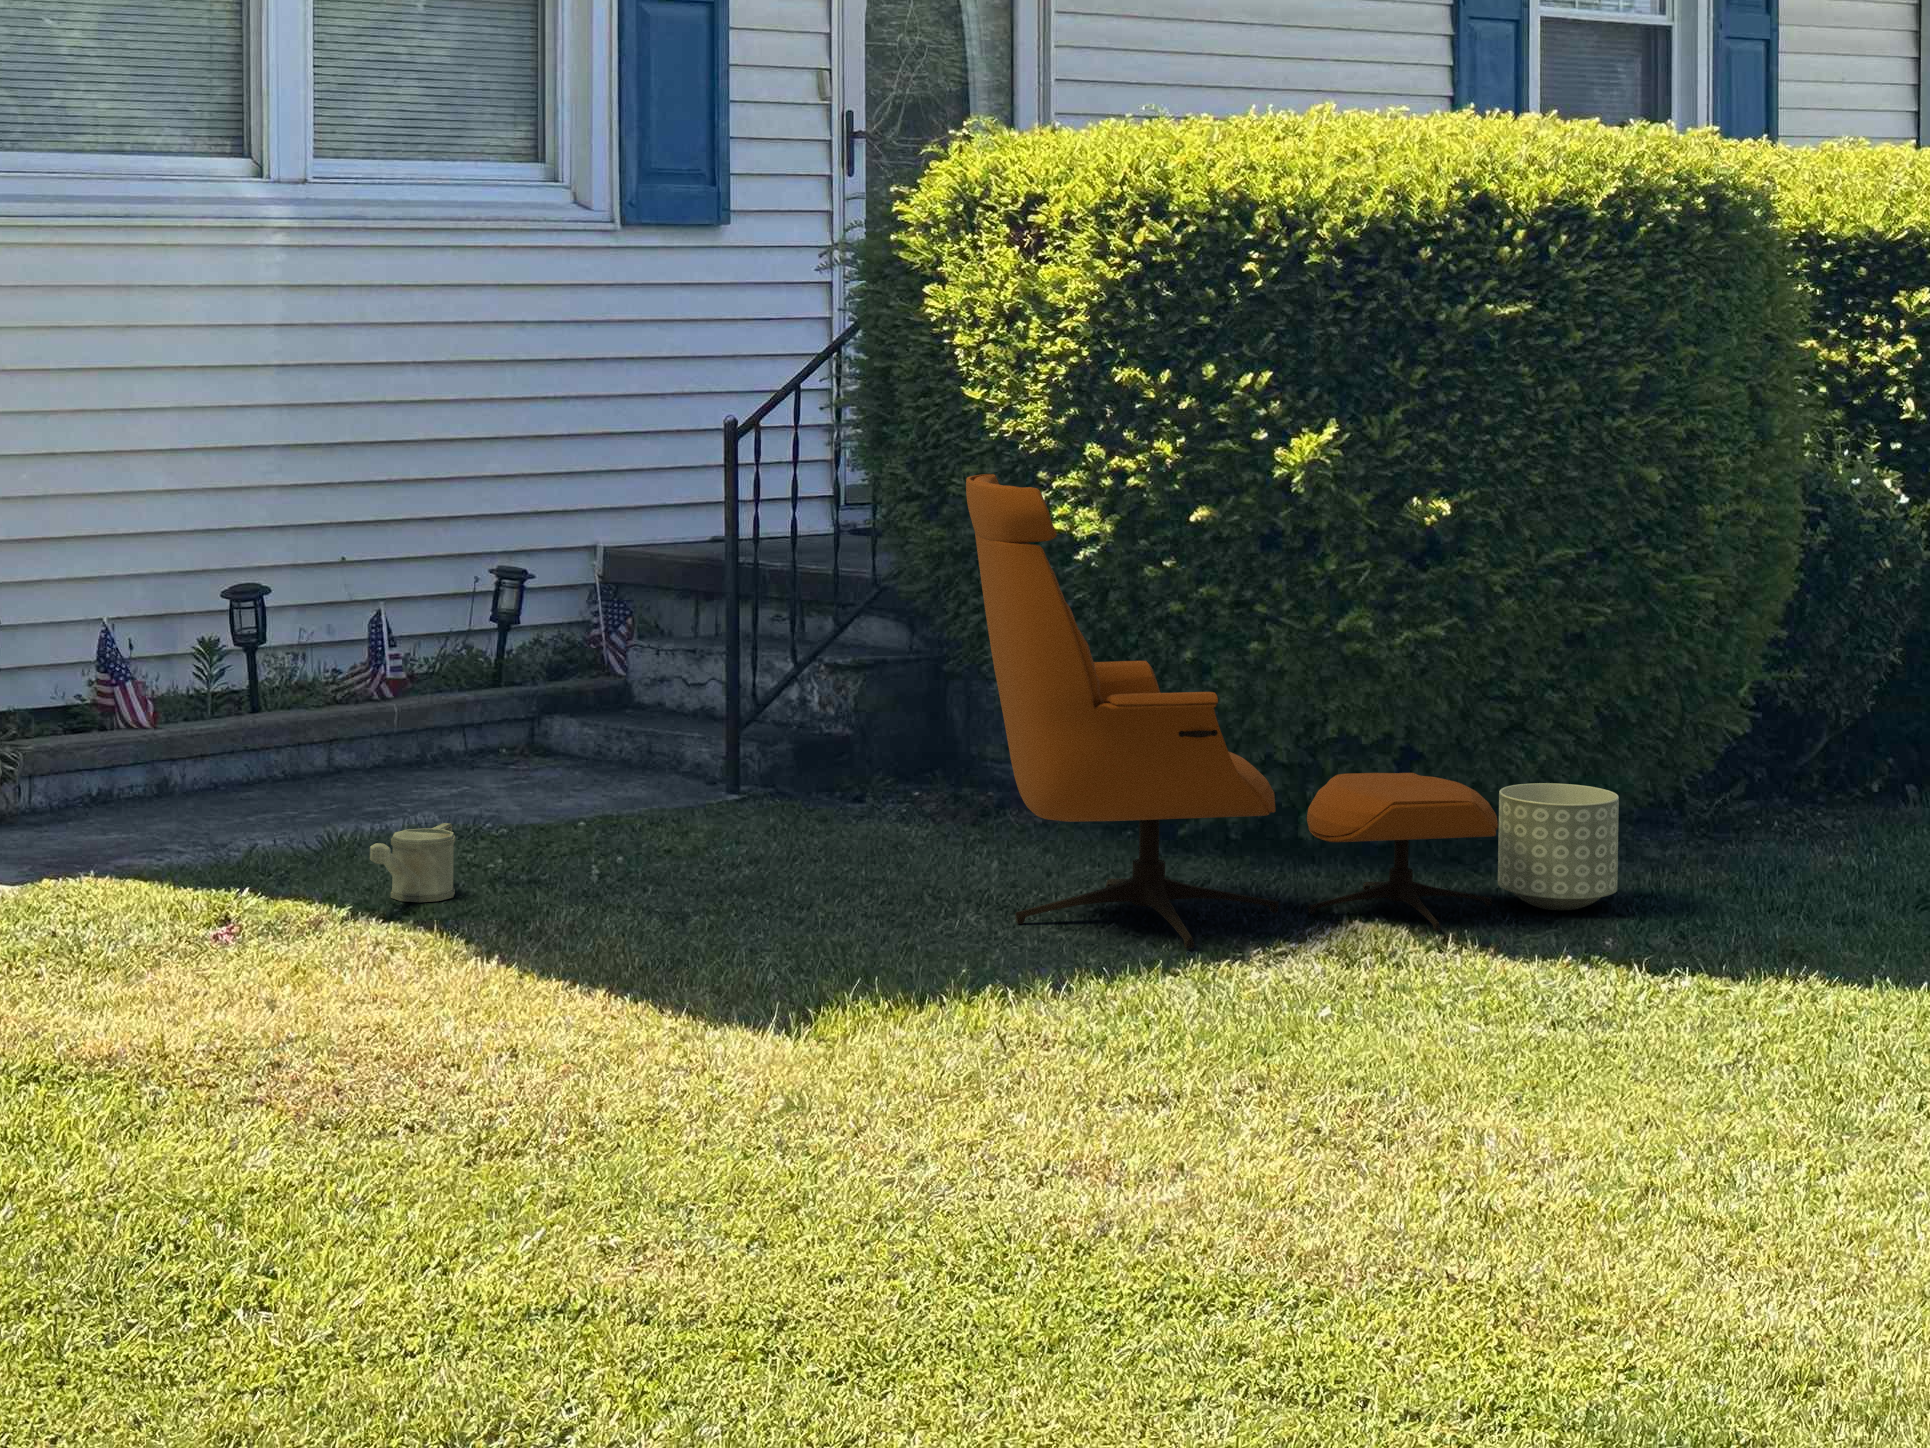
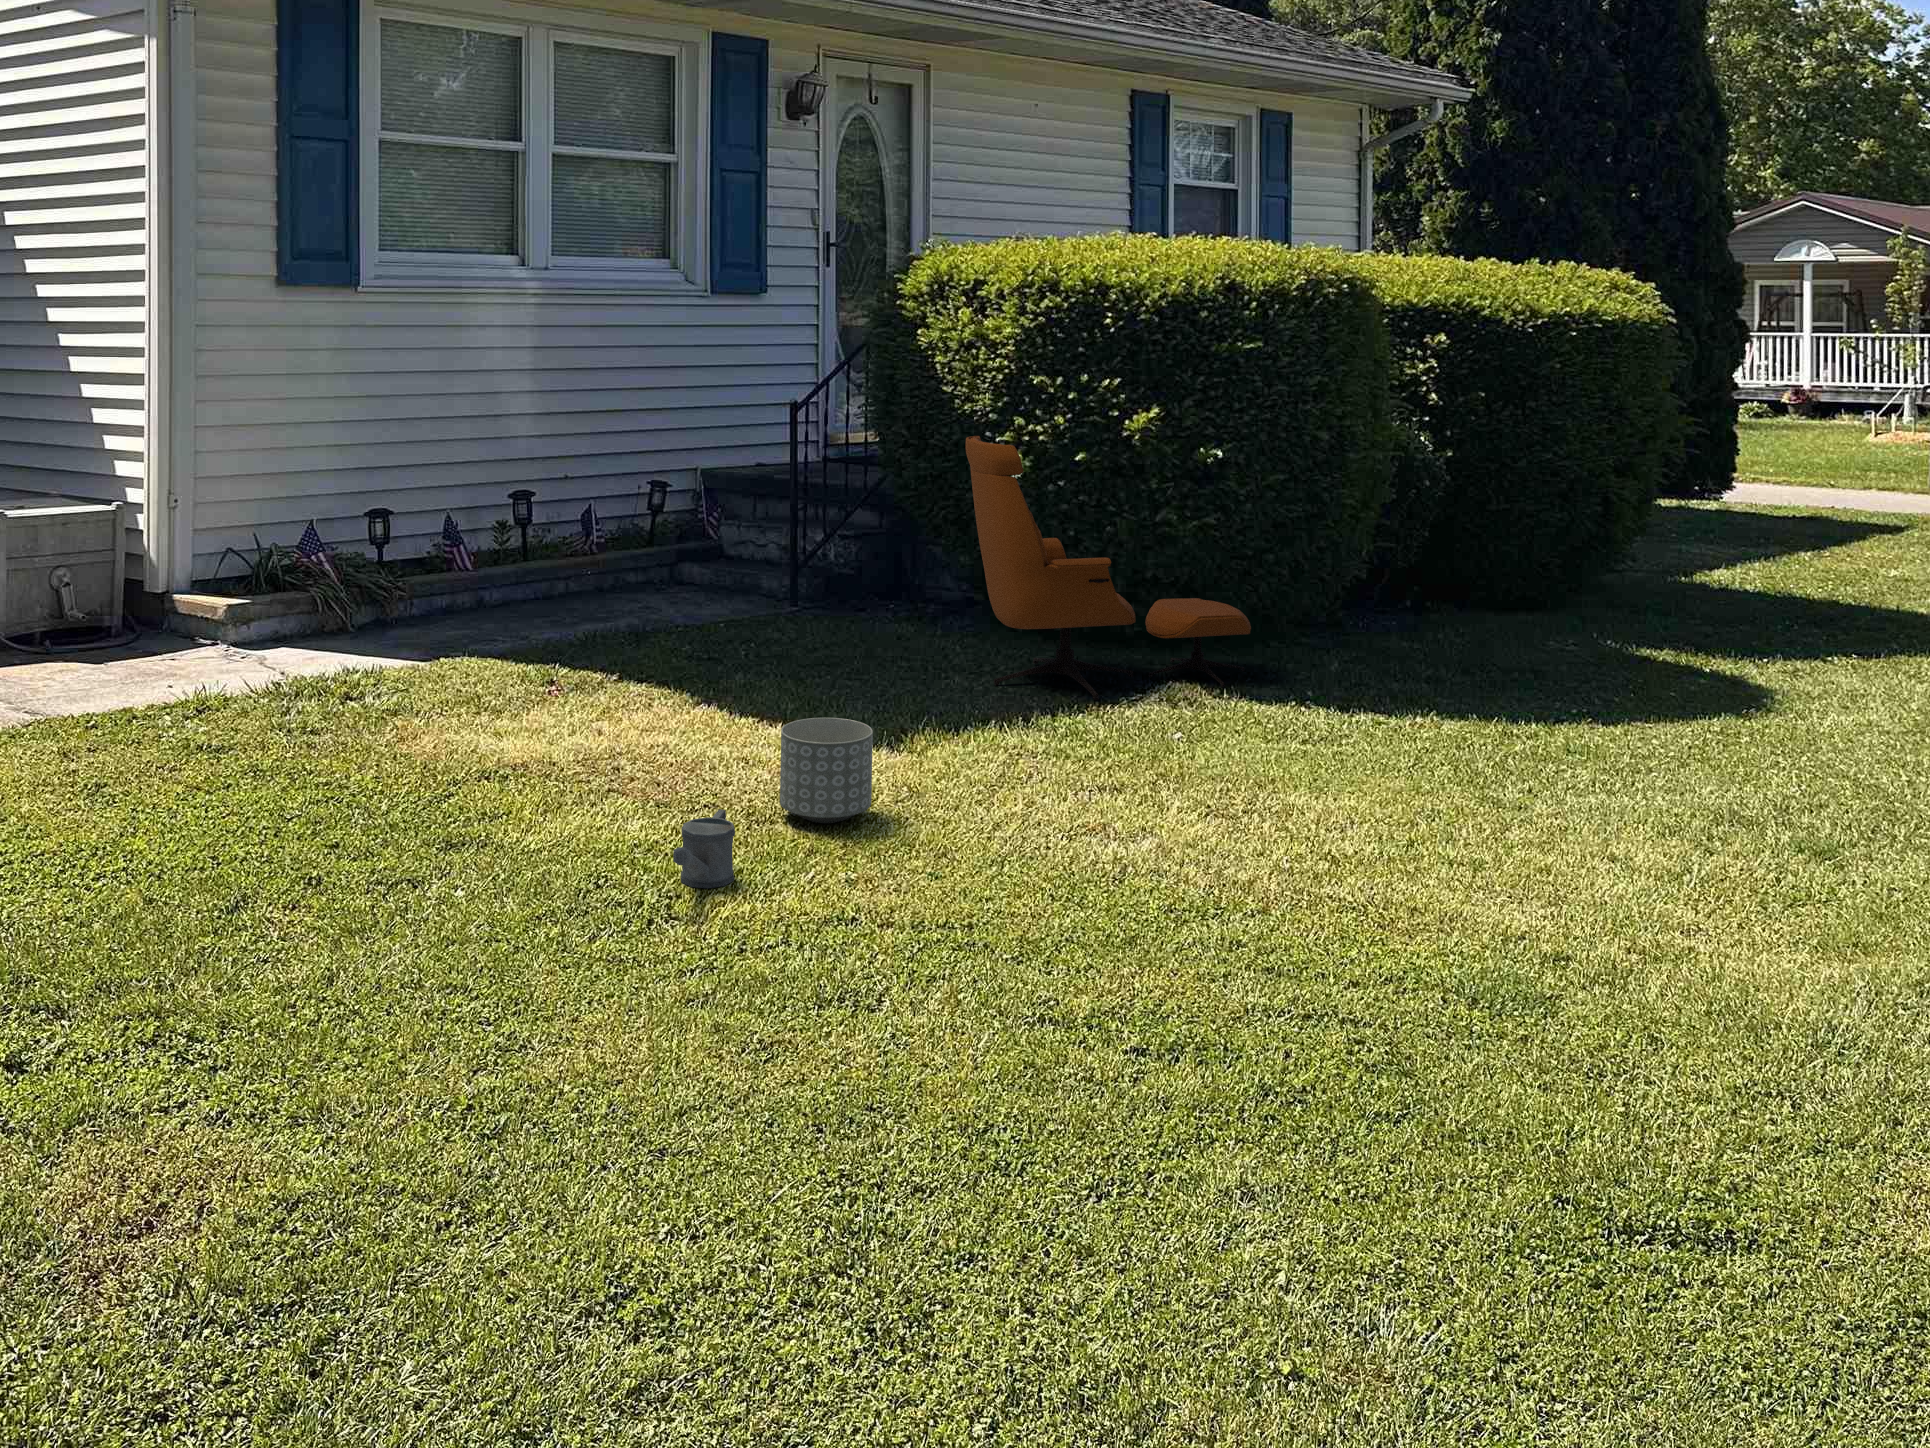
planter: present [1498,783,1619,910] -> present [780,718,873,823]
watering can: present [370,823,455,902] -> present [673,809,735,888]

